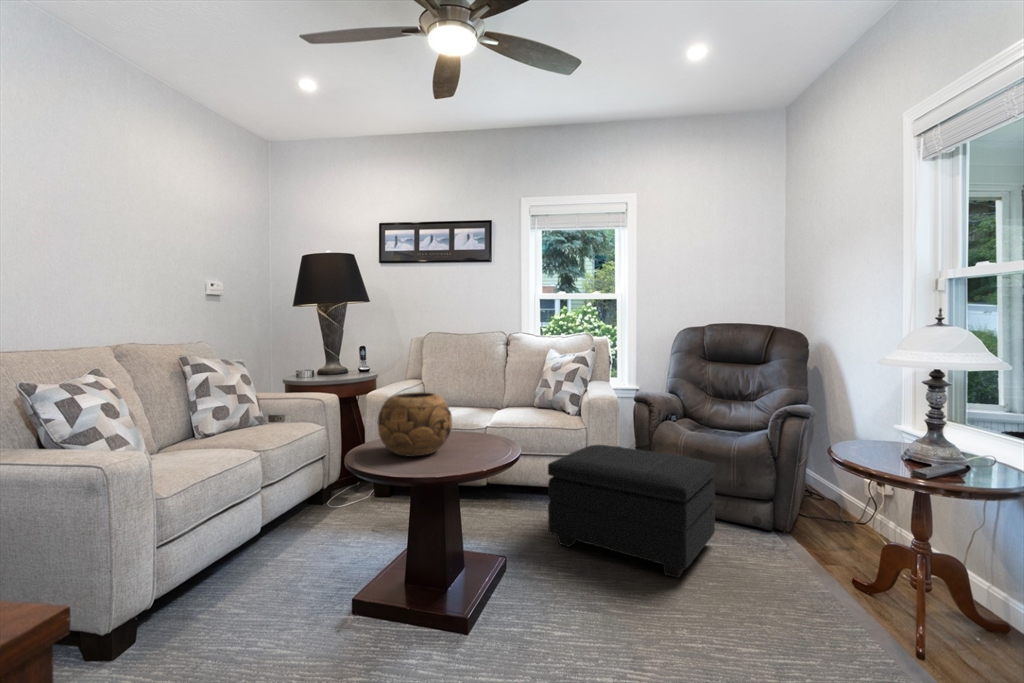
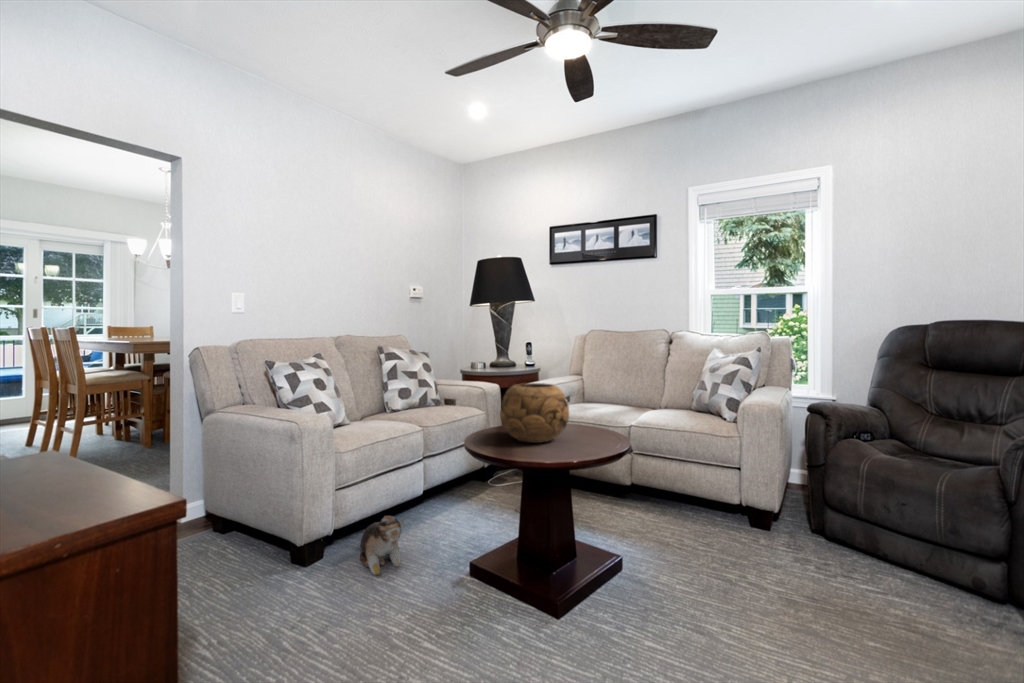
footstool: present [548,445,715,578] -> none [678,455,895,620]
plush toy: none [195,562,272,640] -> present [360,516,405,575]

